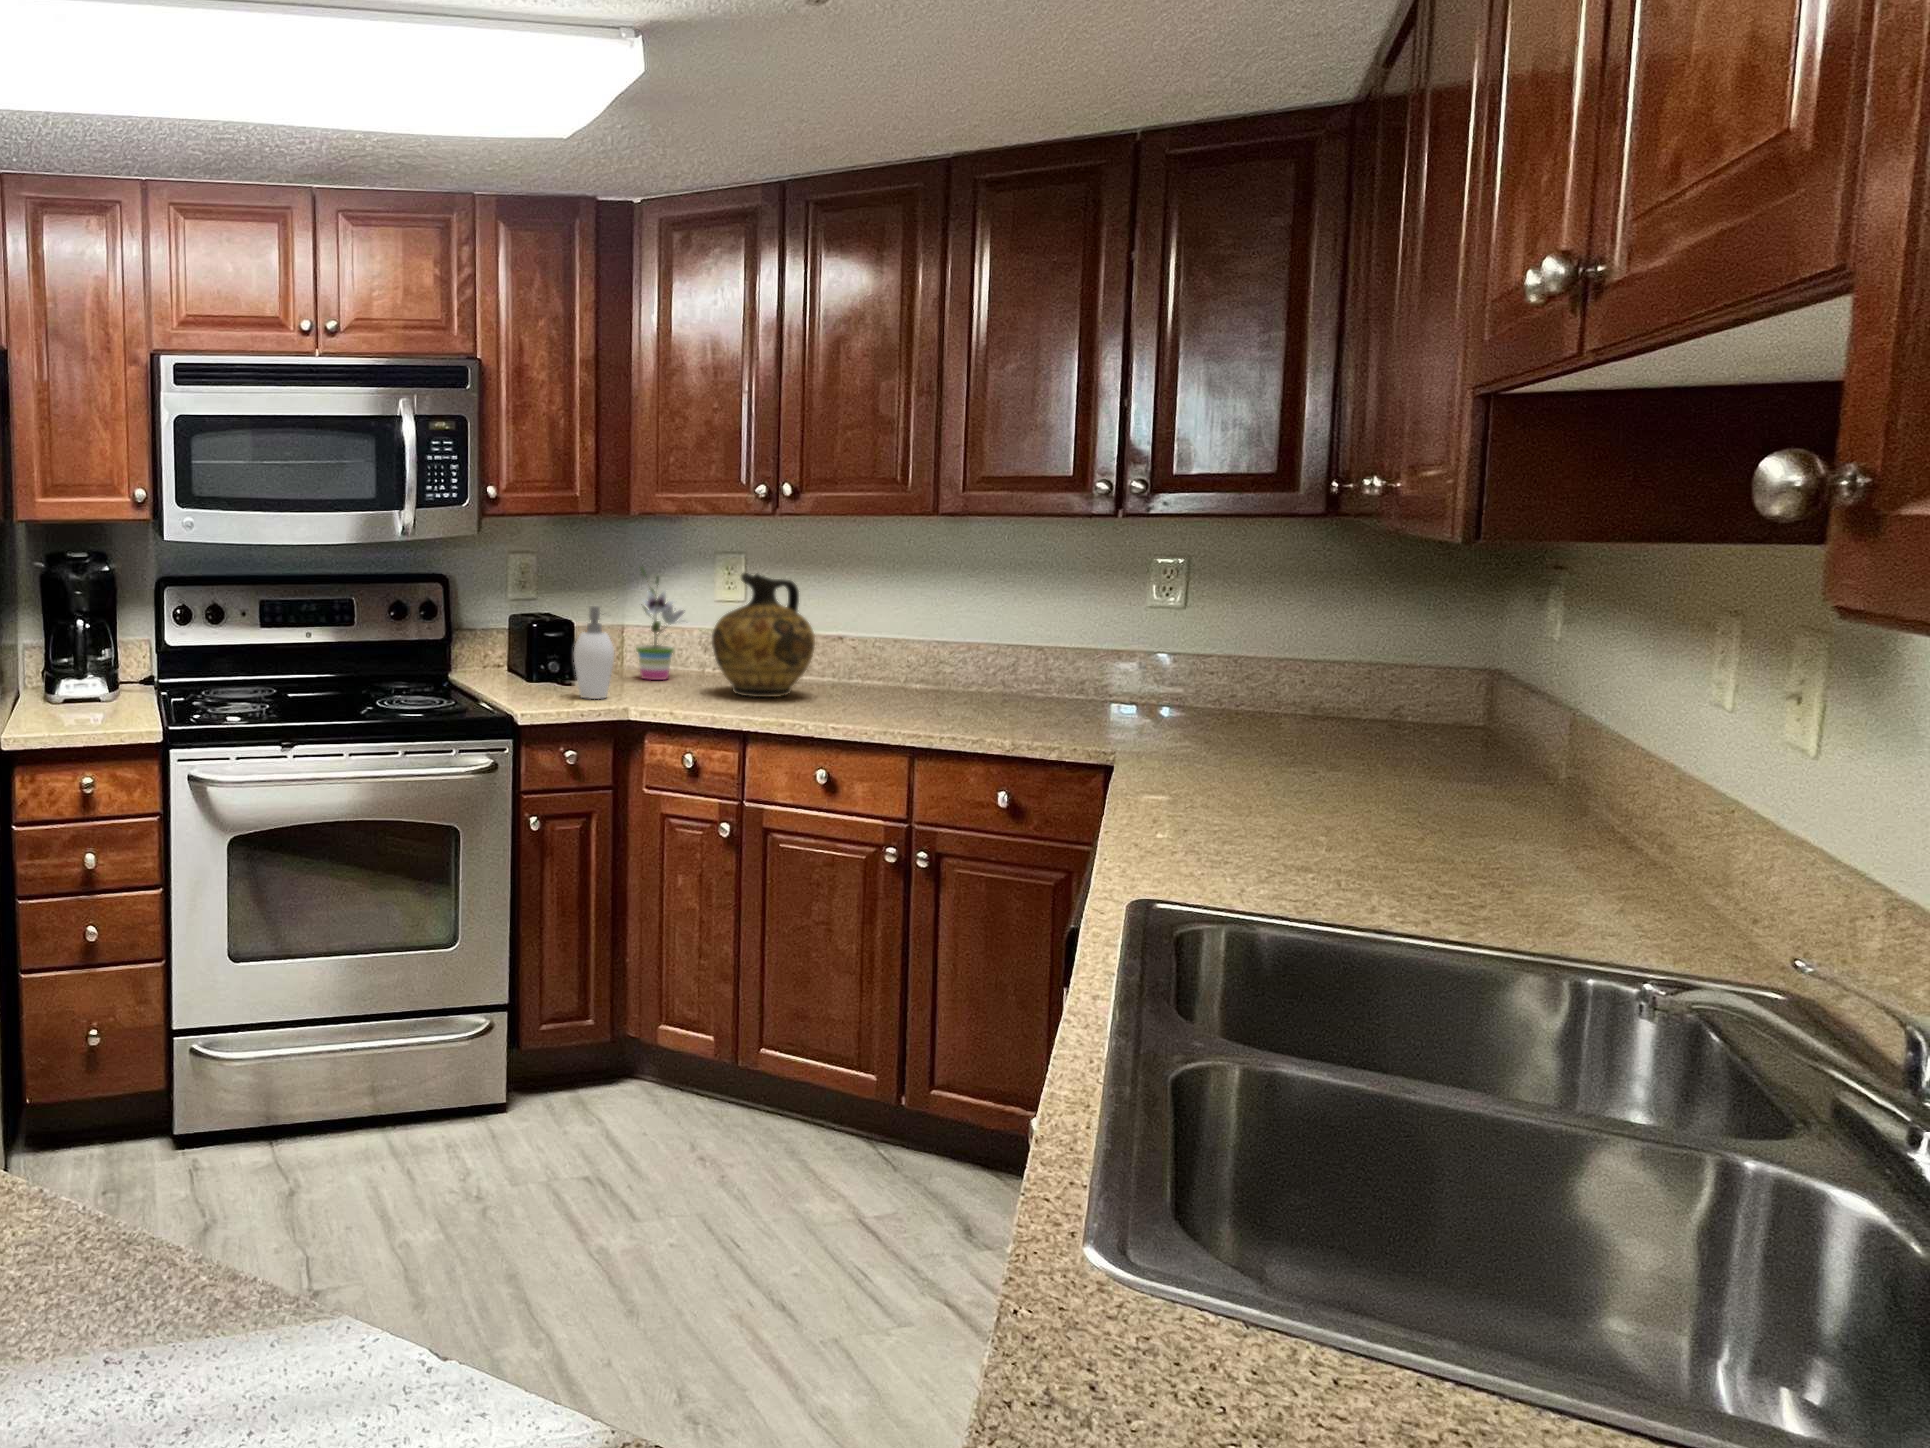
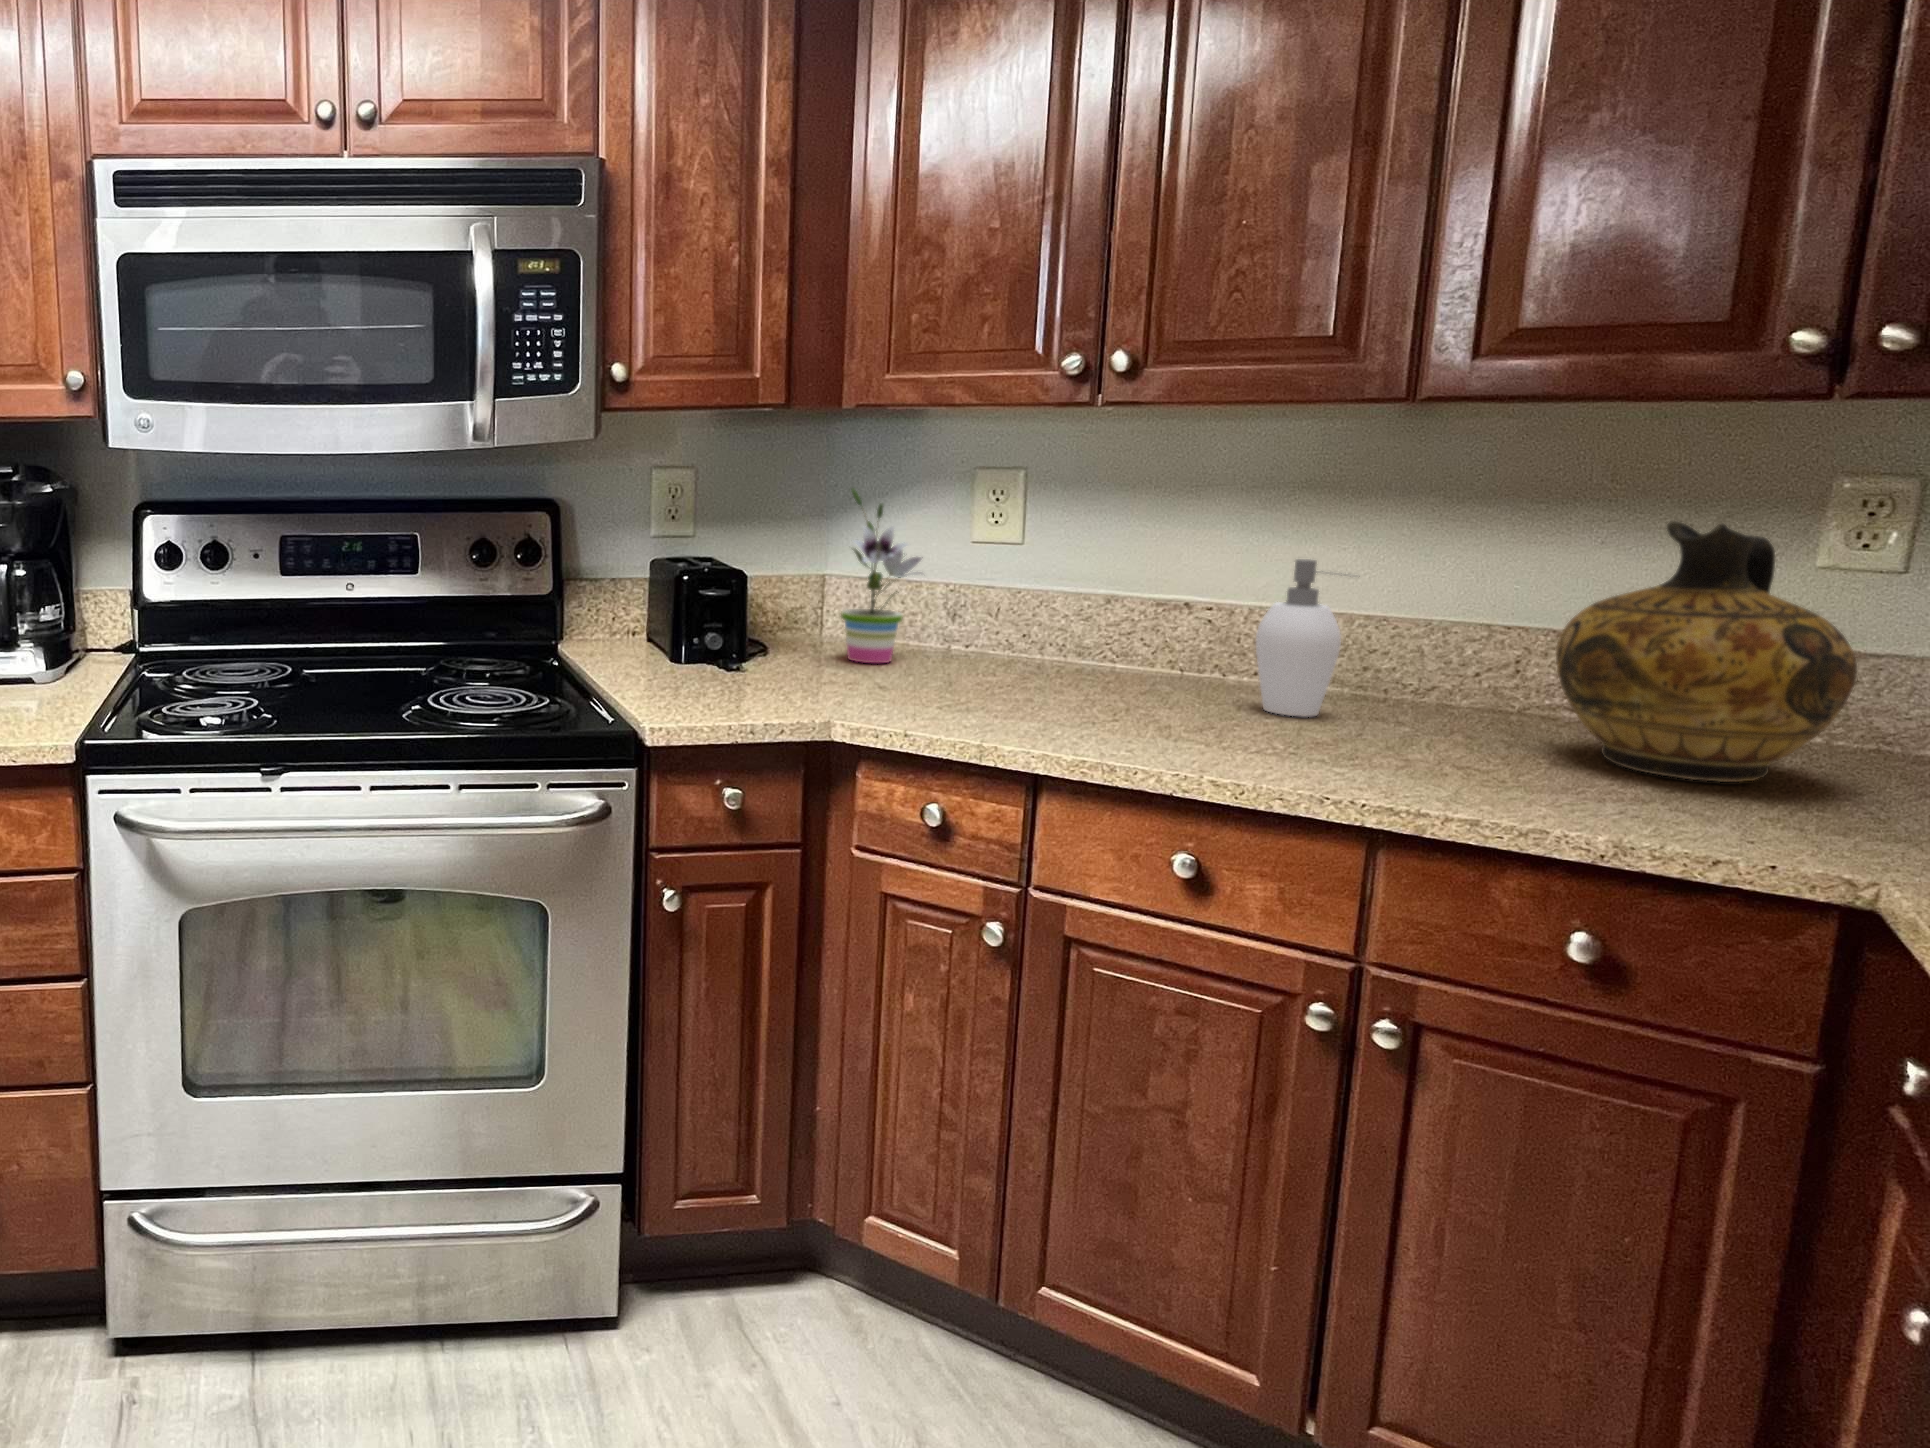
ceramic jug: present [712,573,815,697] -> present [1556,522,1857,782]
soap dispenser: present [574,606,614,699] -> present [1256,559,1342,717]

